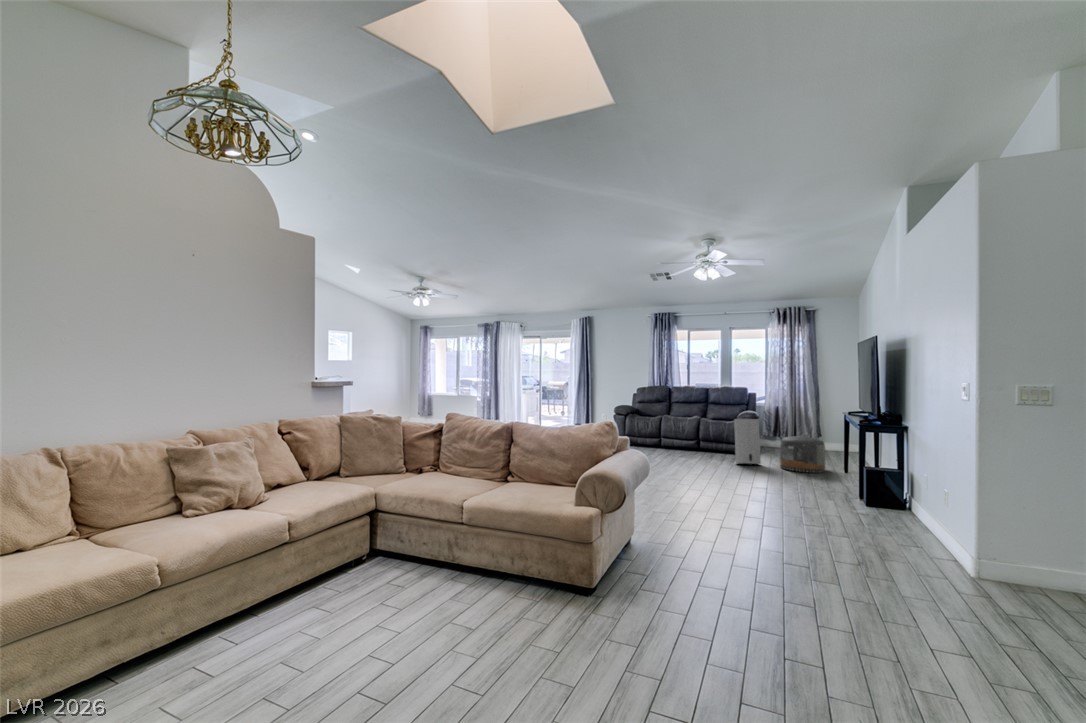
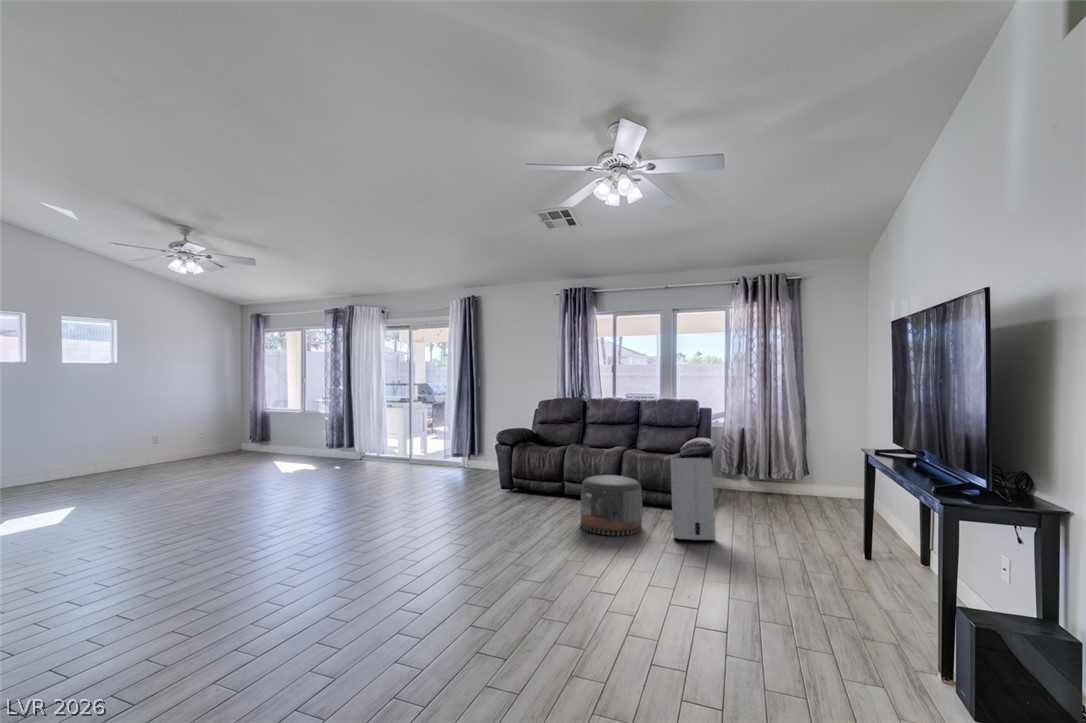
pouf: present [780,436,825,473] -> present [581,475,642,535]

